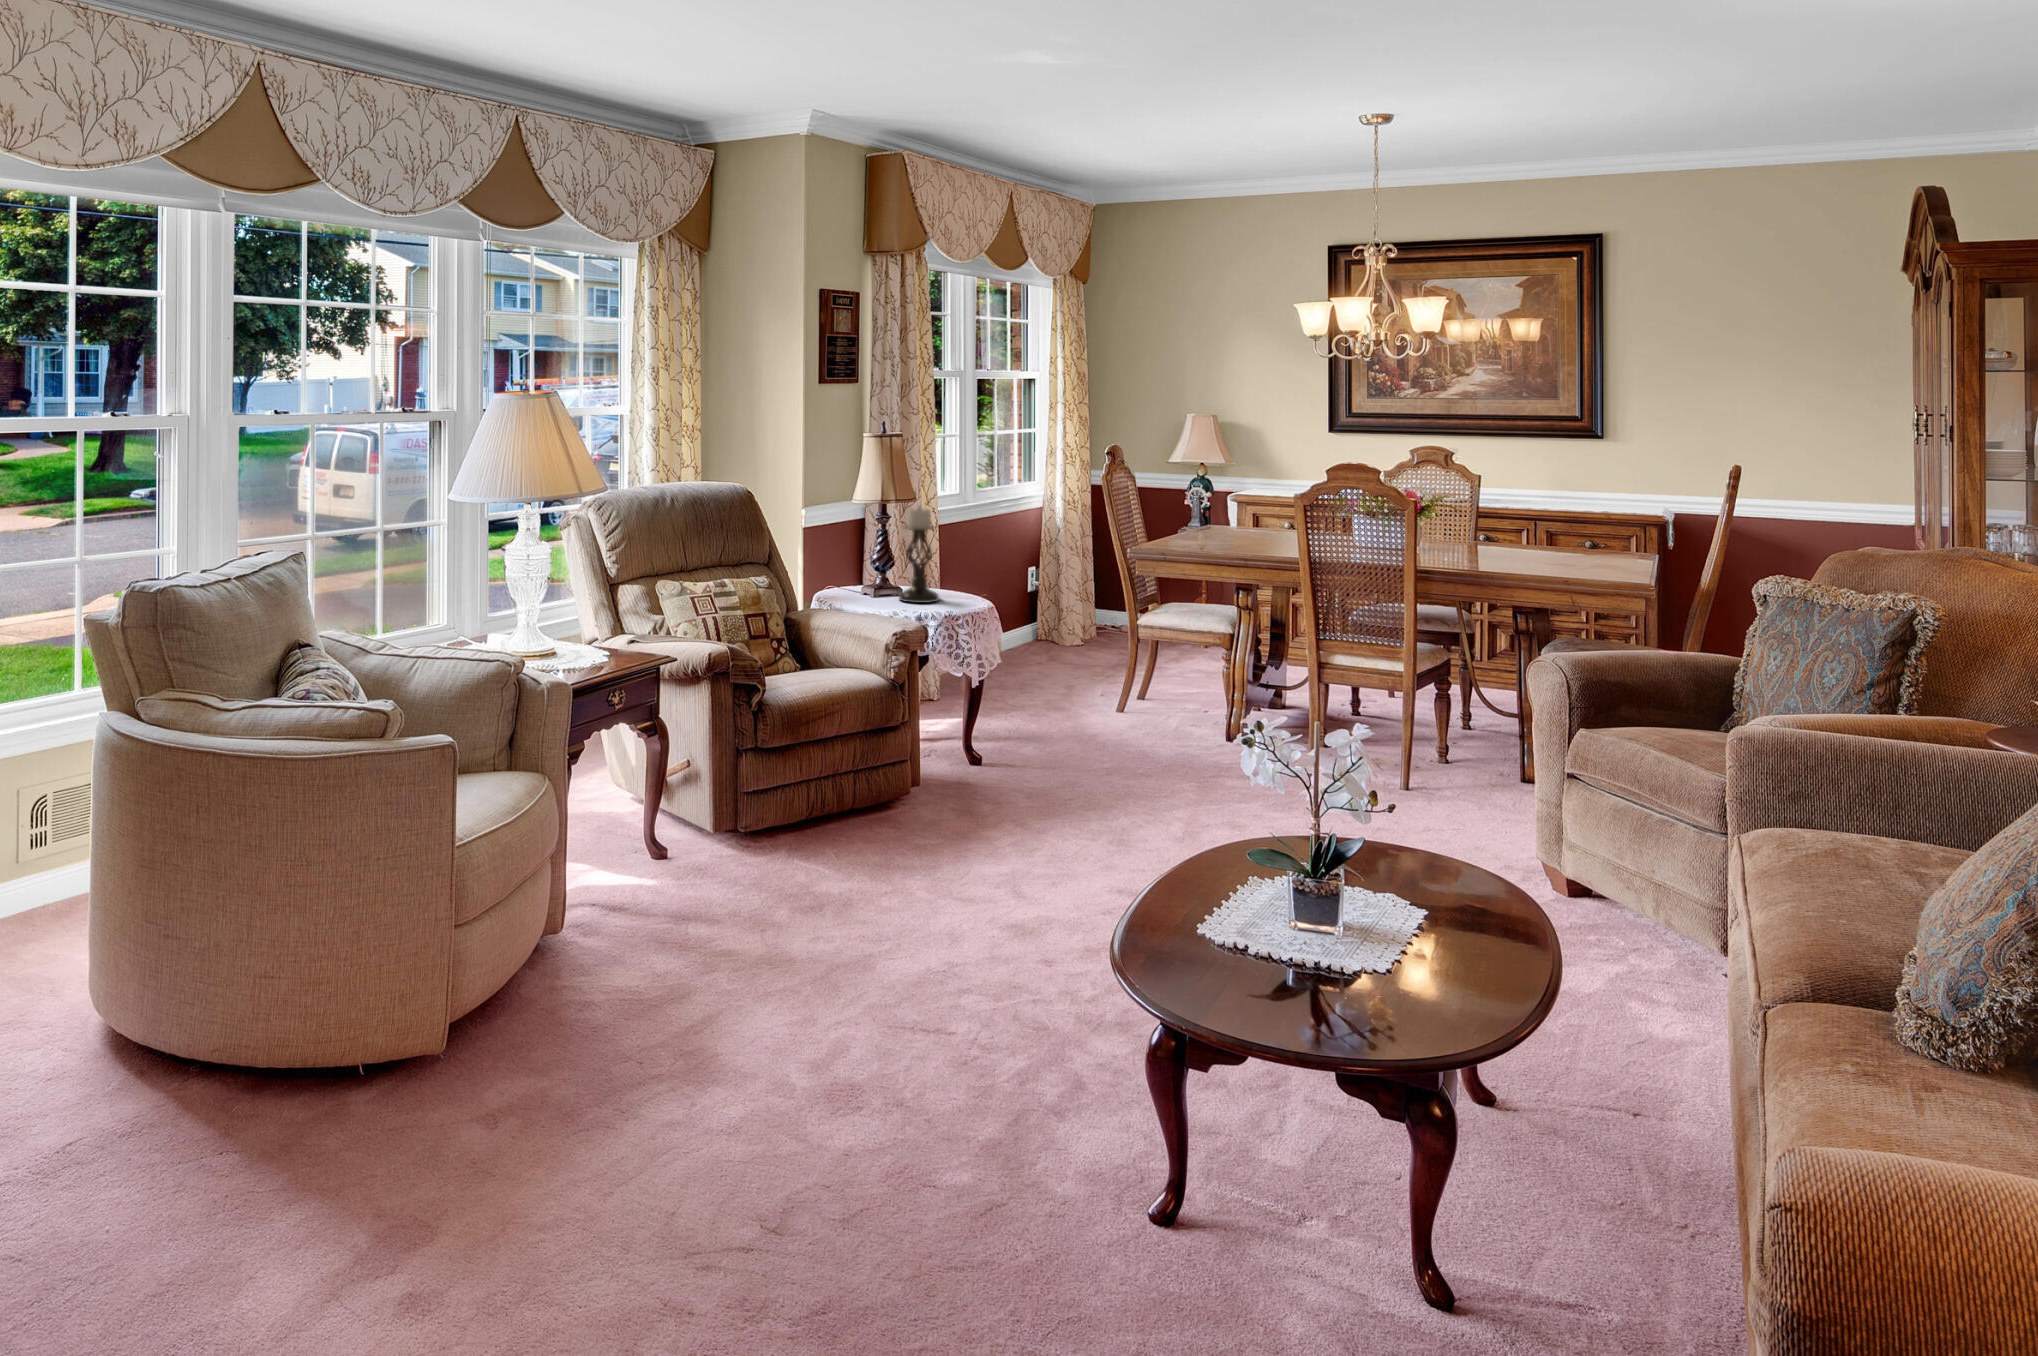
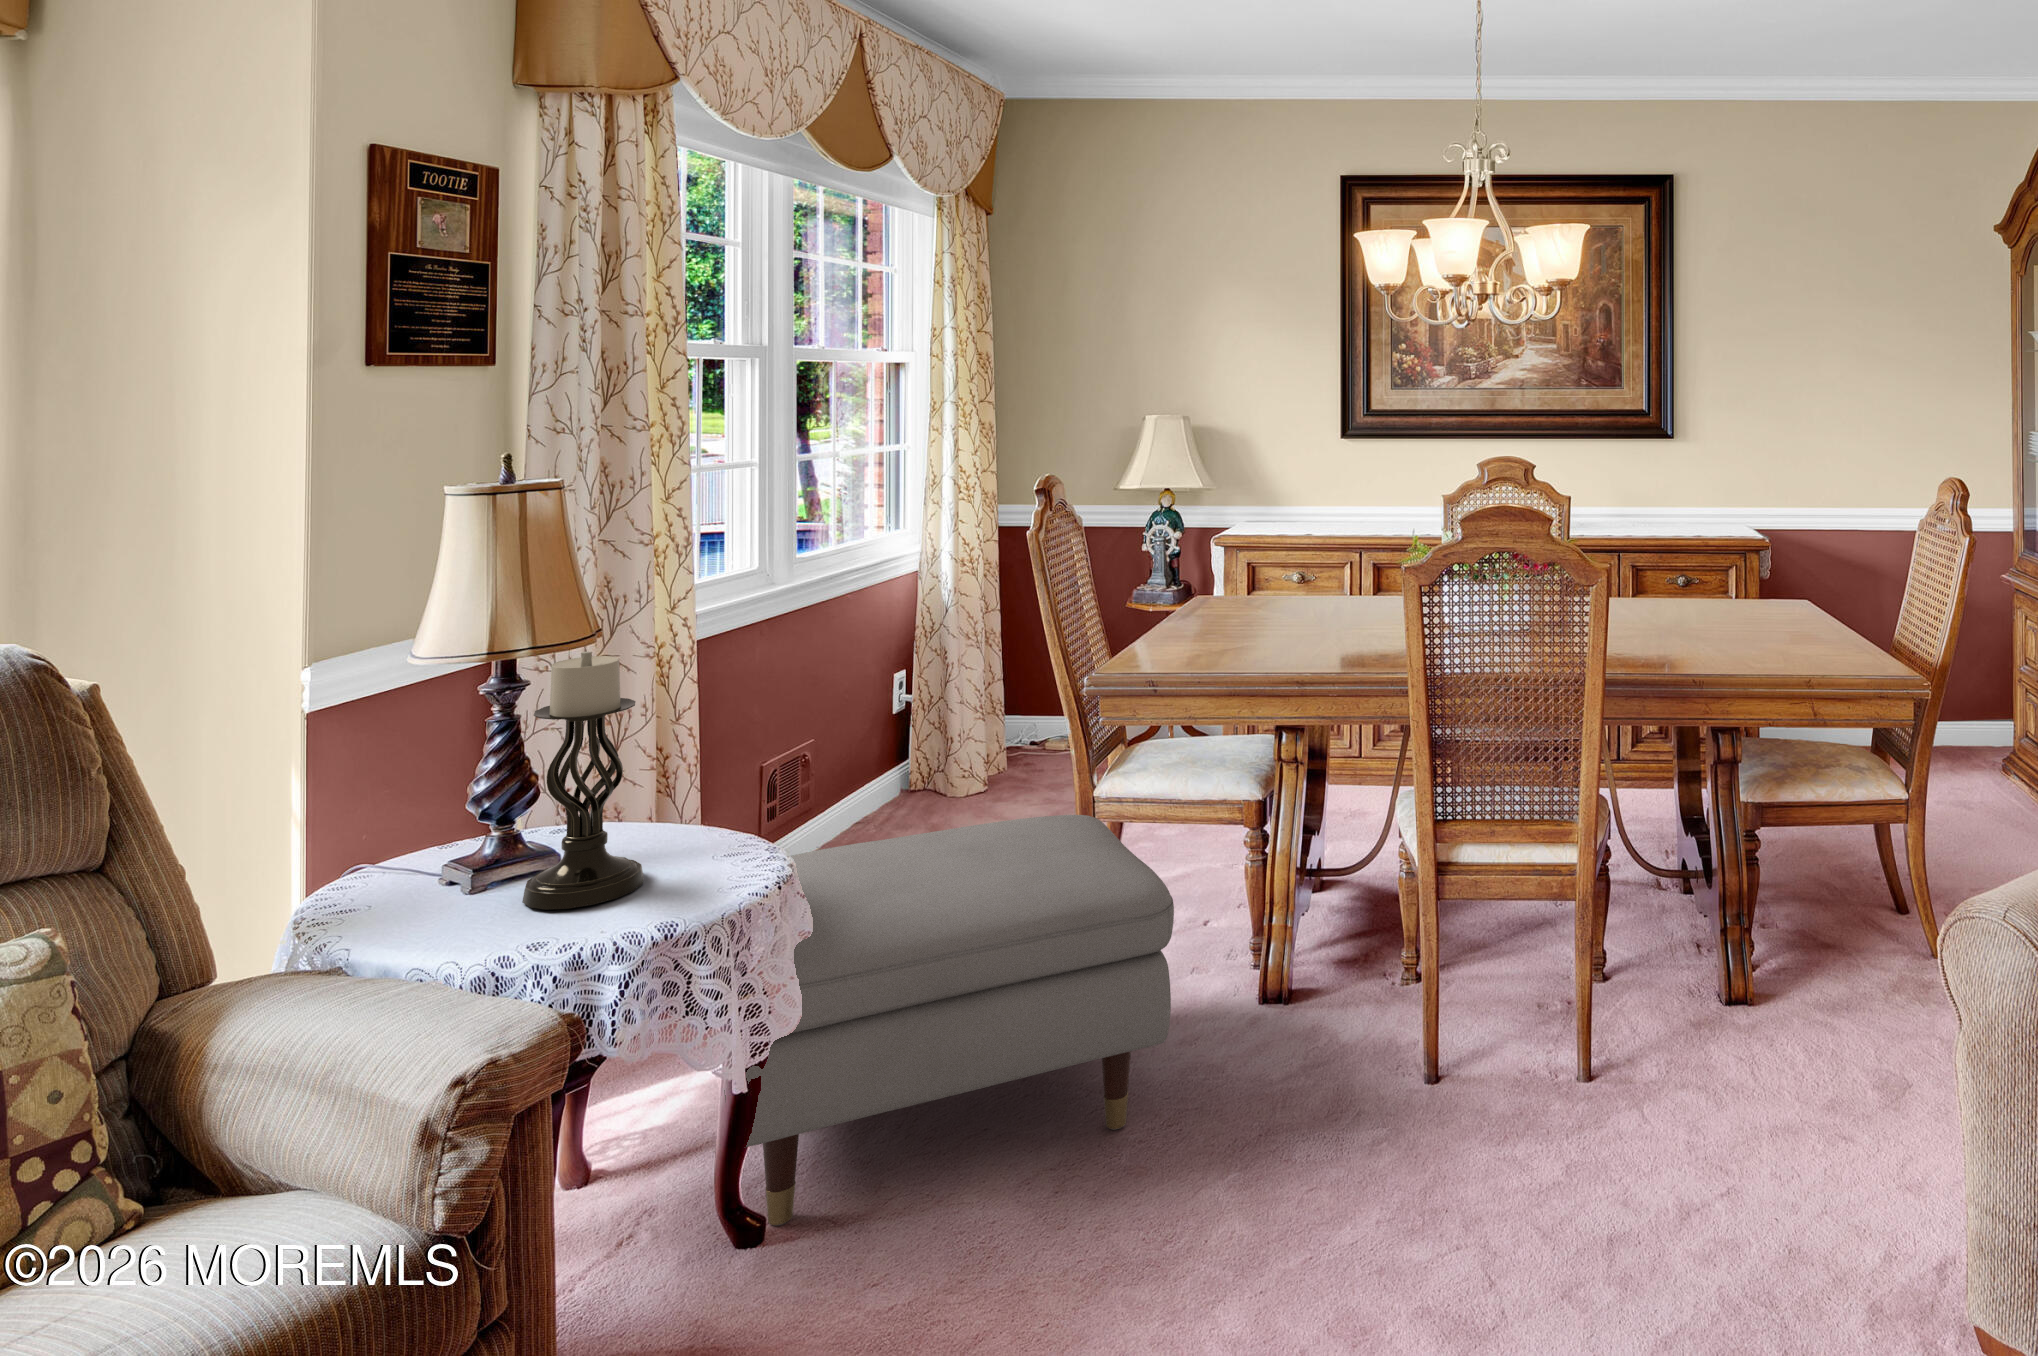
ottoman: none [953,619,1163,763] -> present [724,815,1174,1226]

